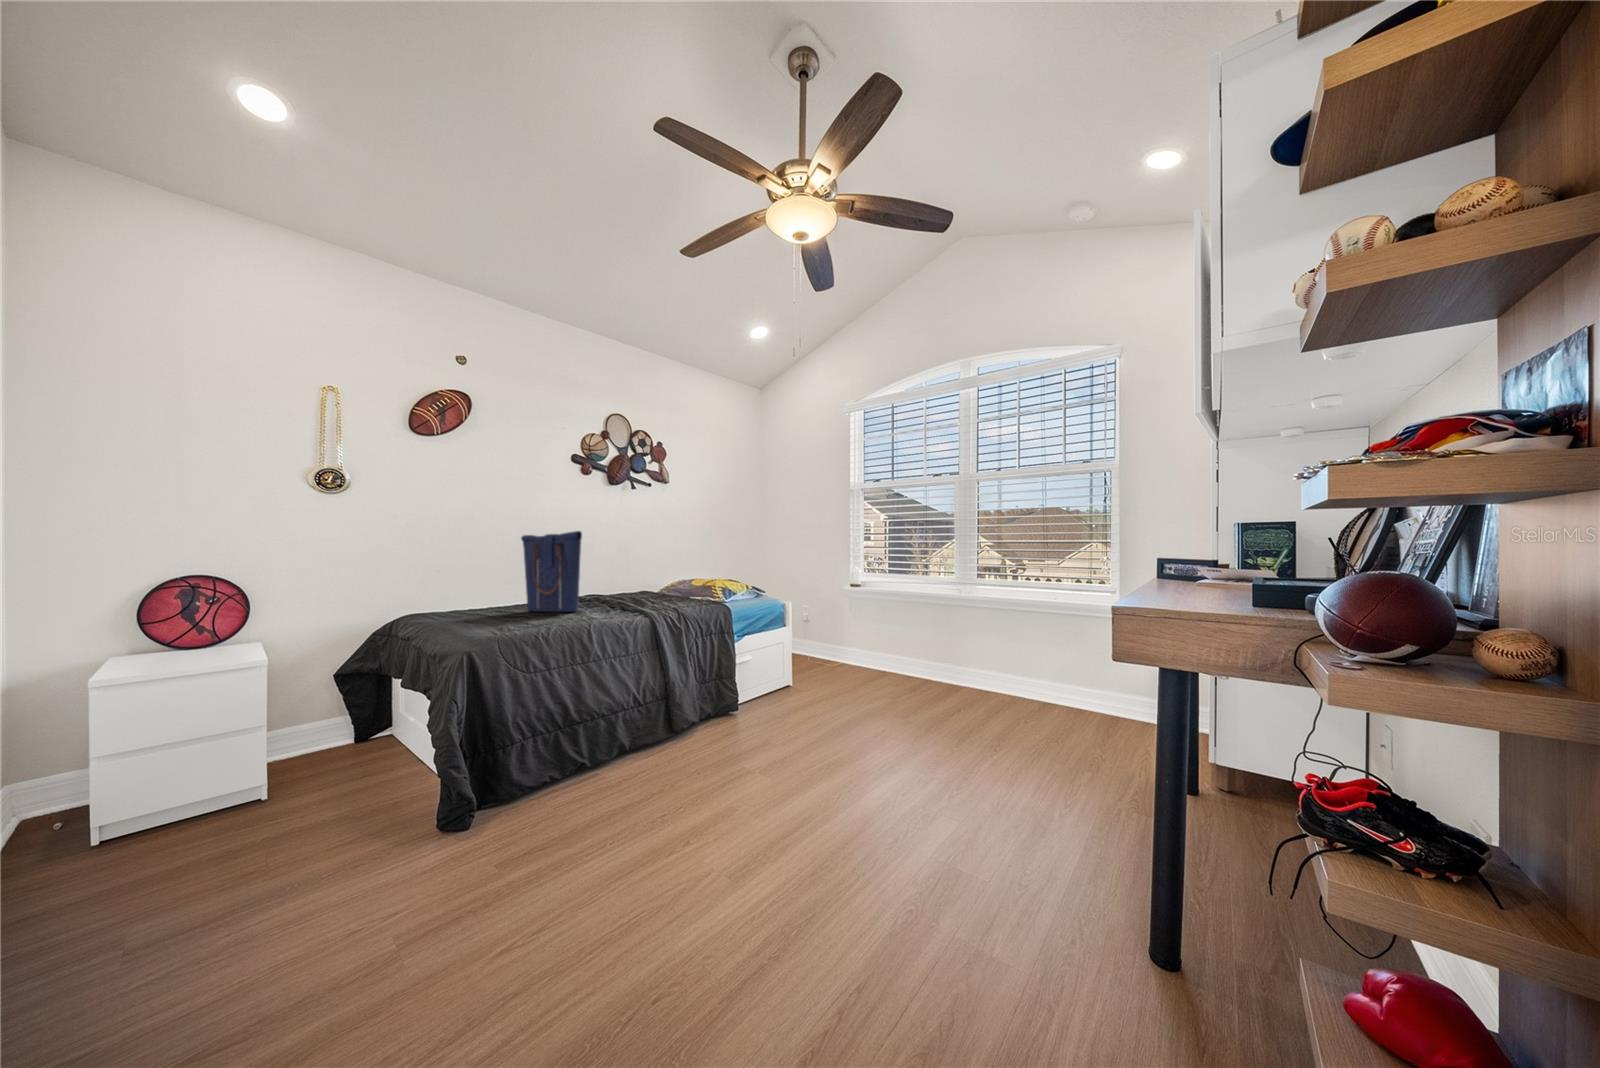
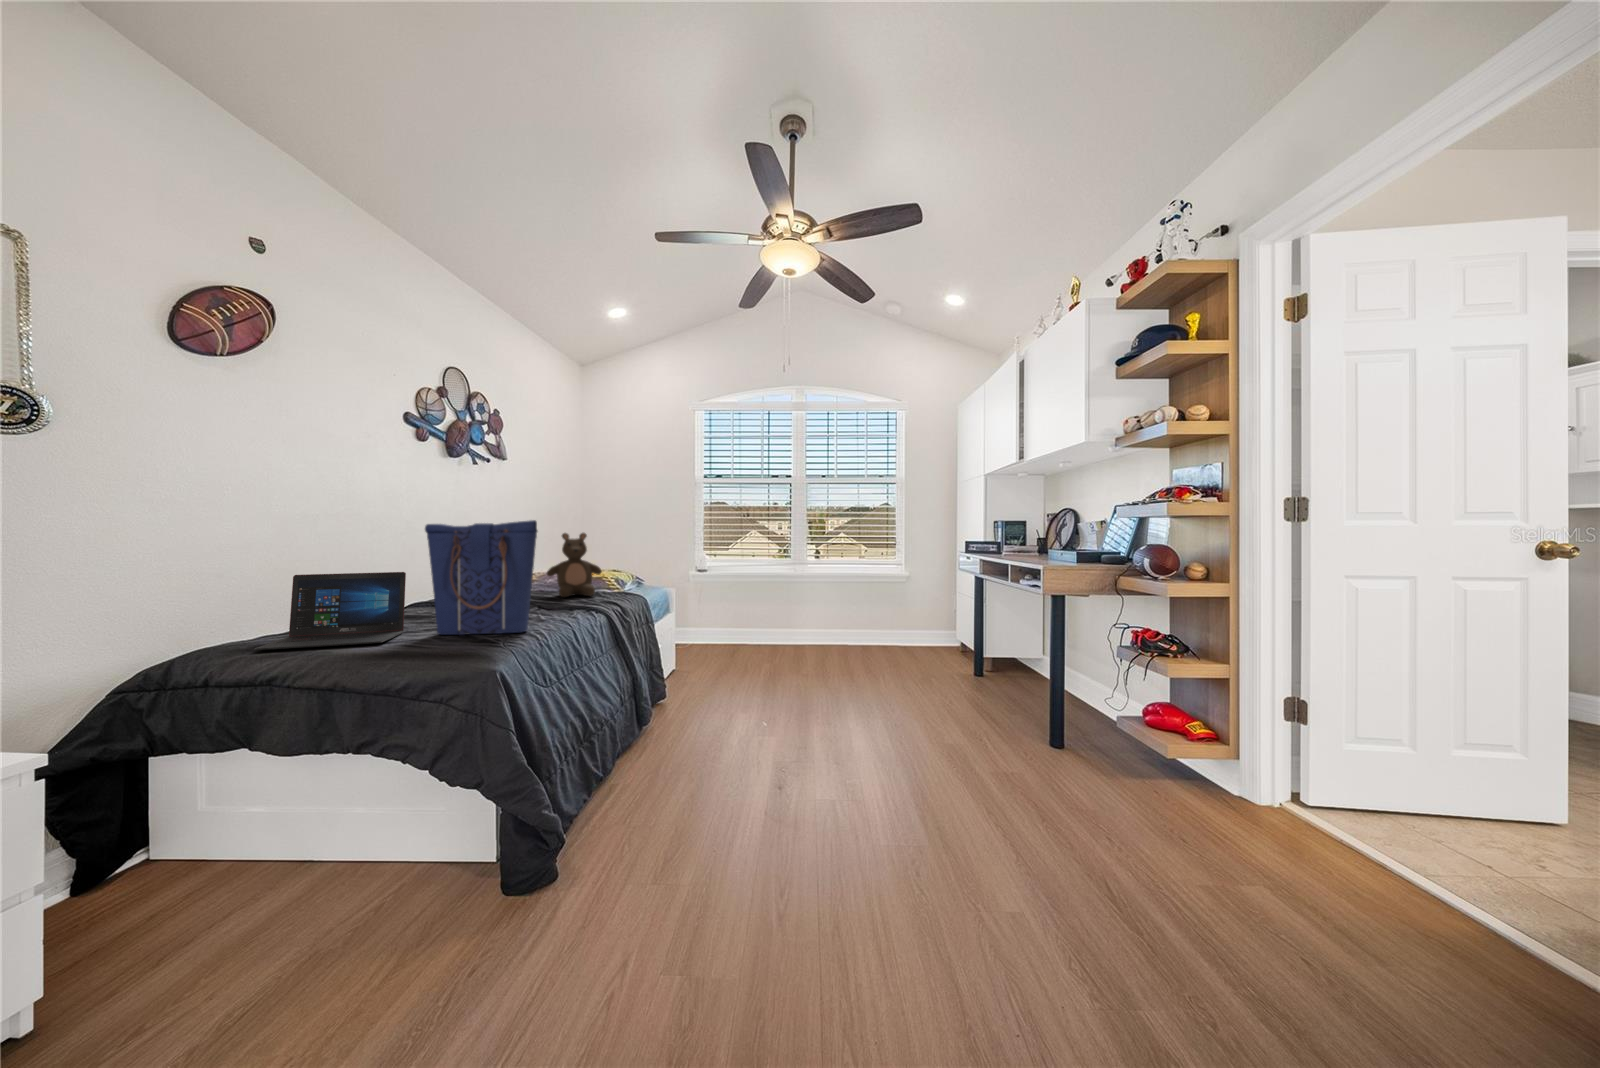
stuffed bear: none [659,540,701,592] -> present [547,533,602,597]
laptop: none [431,568,521,614] -> present [254,572,406,650]

